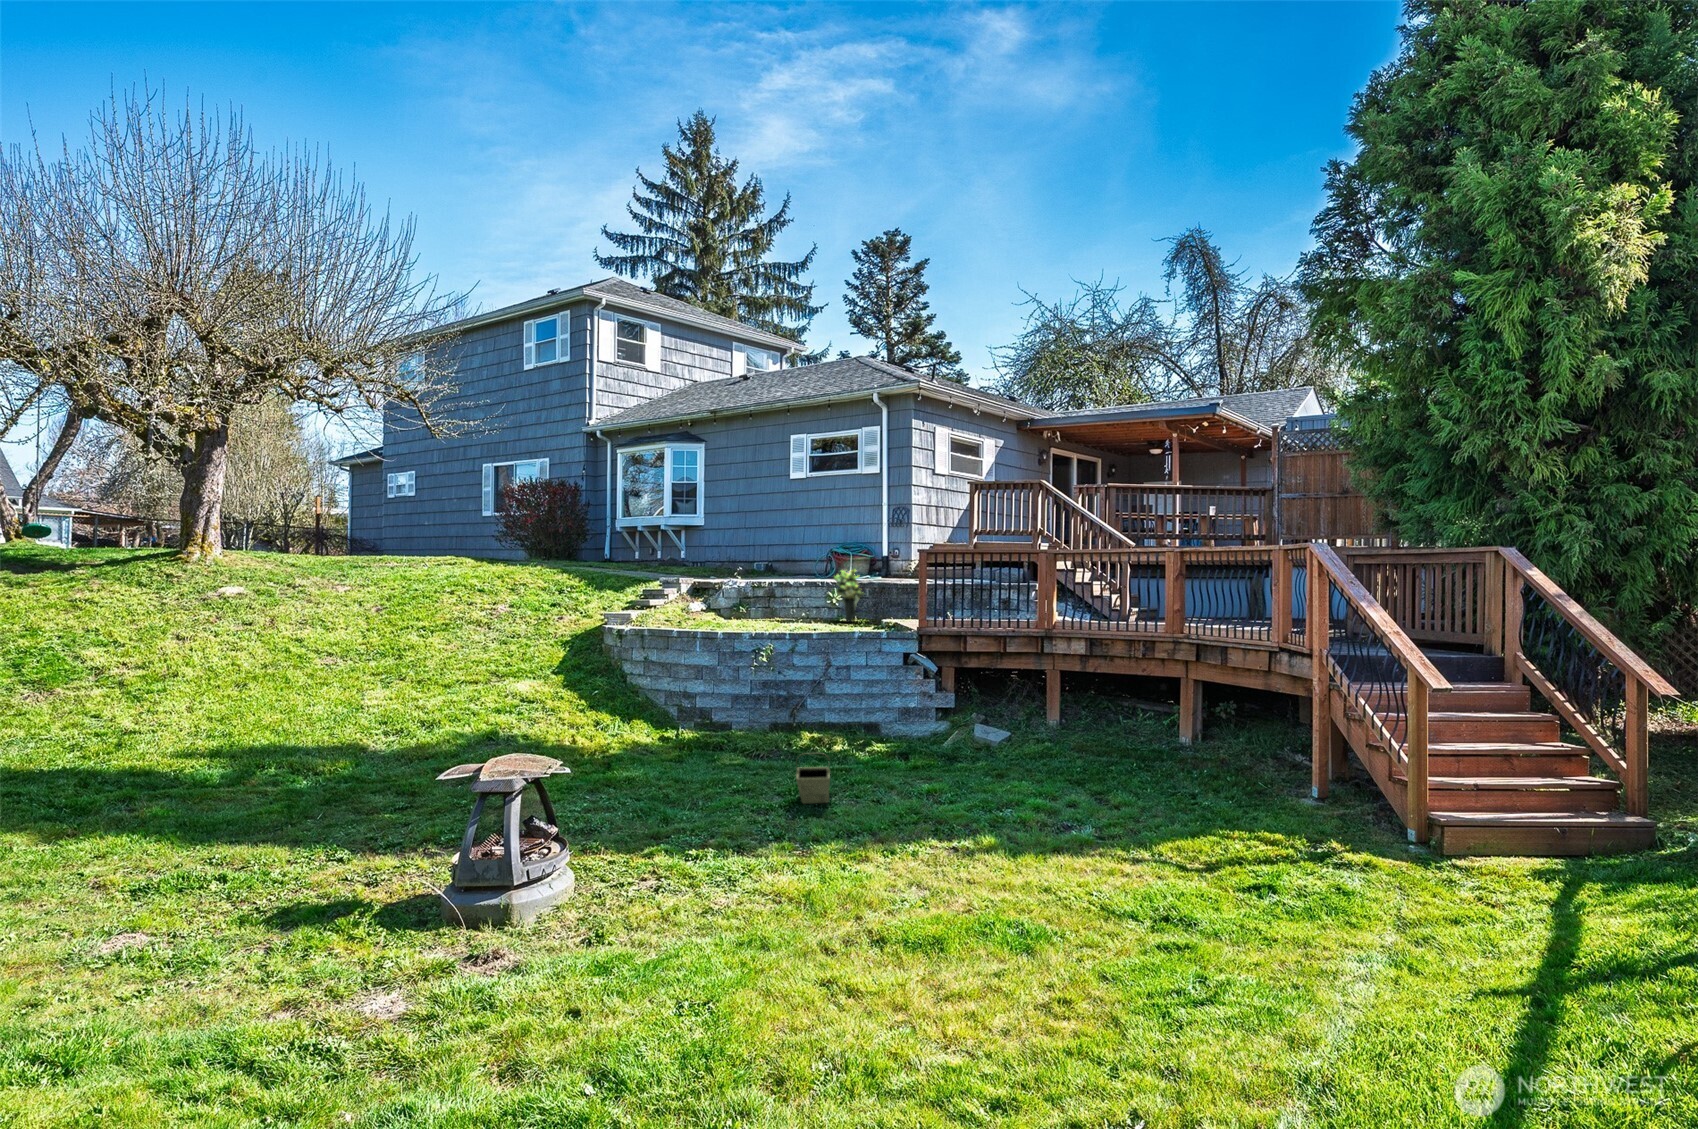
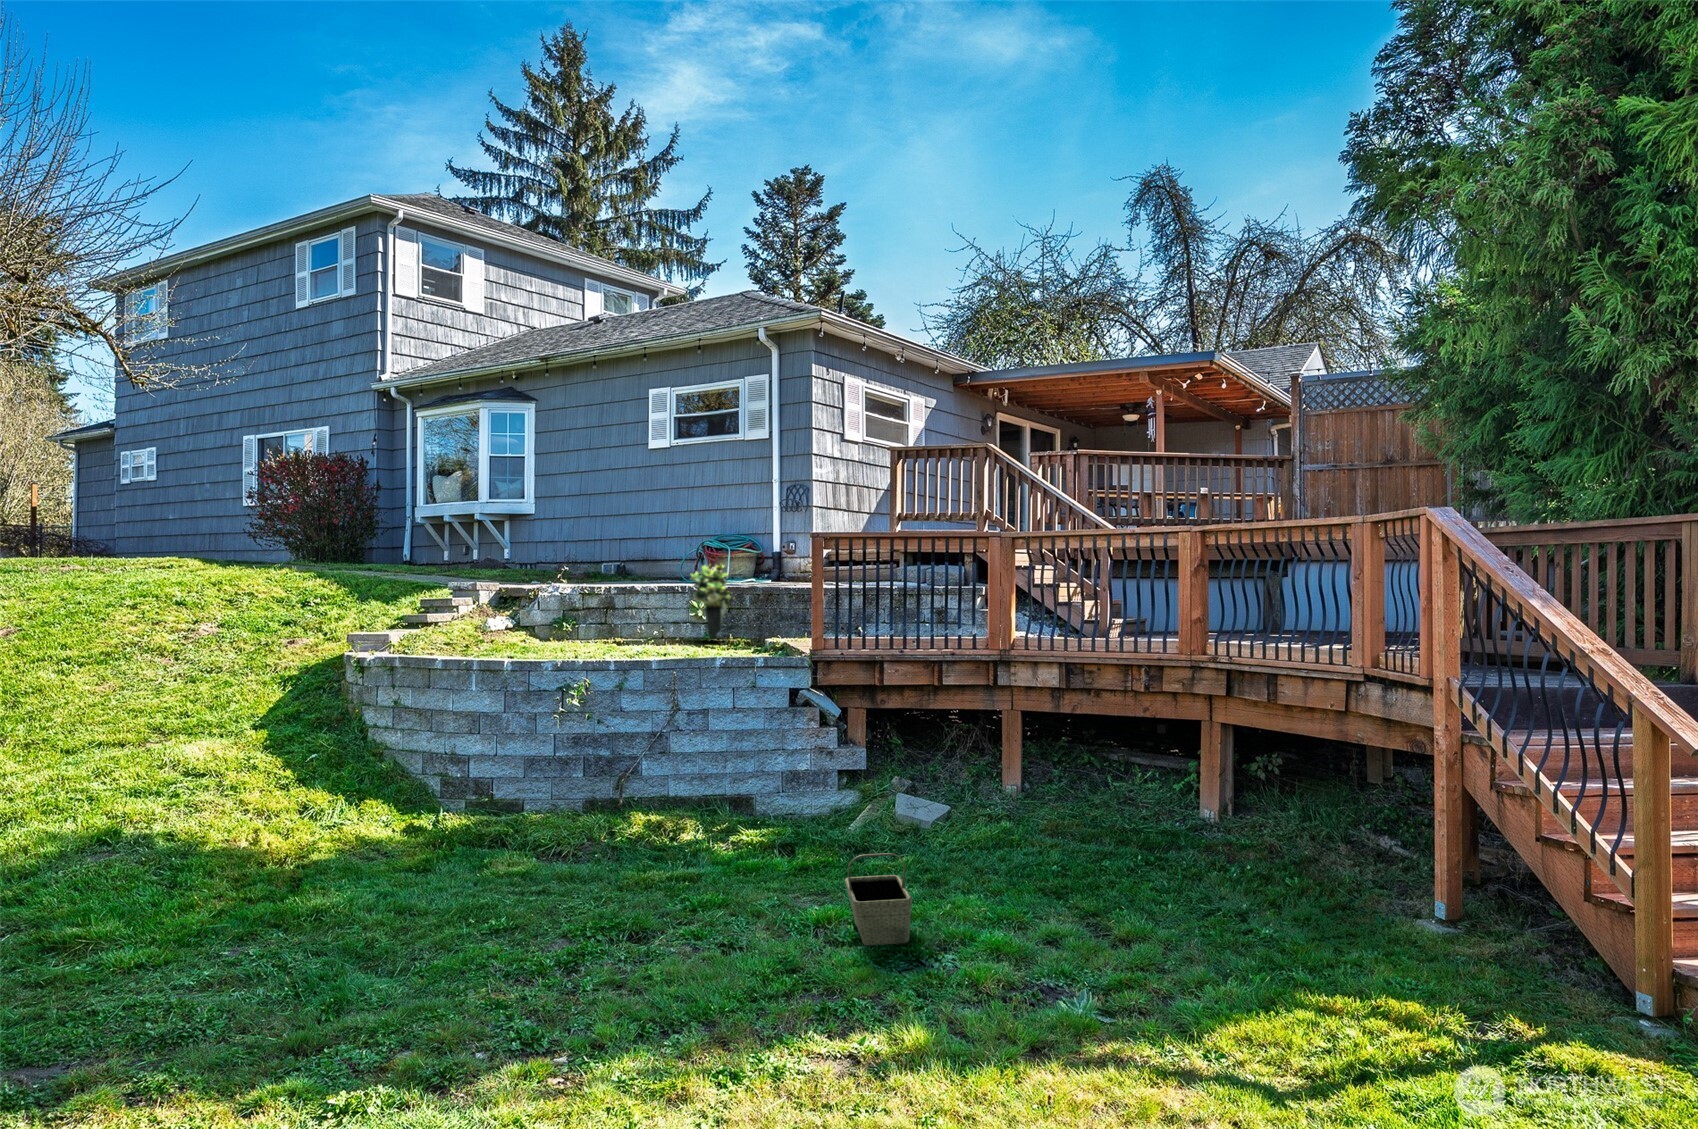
basket: present [796,767,830,803] -> present [845,853,912,945]

